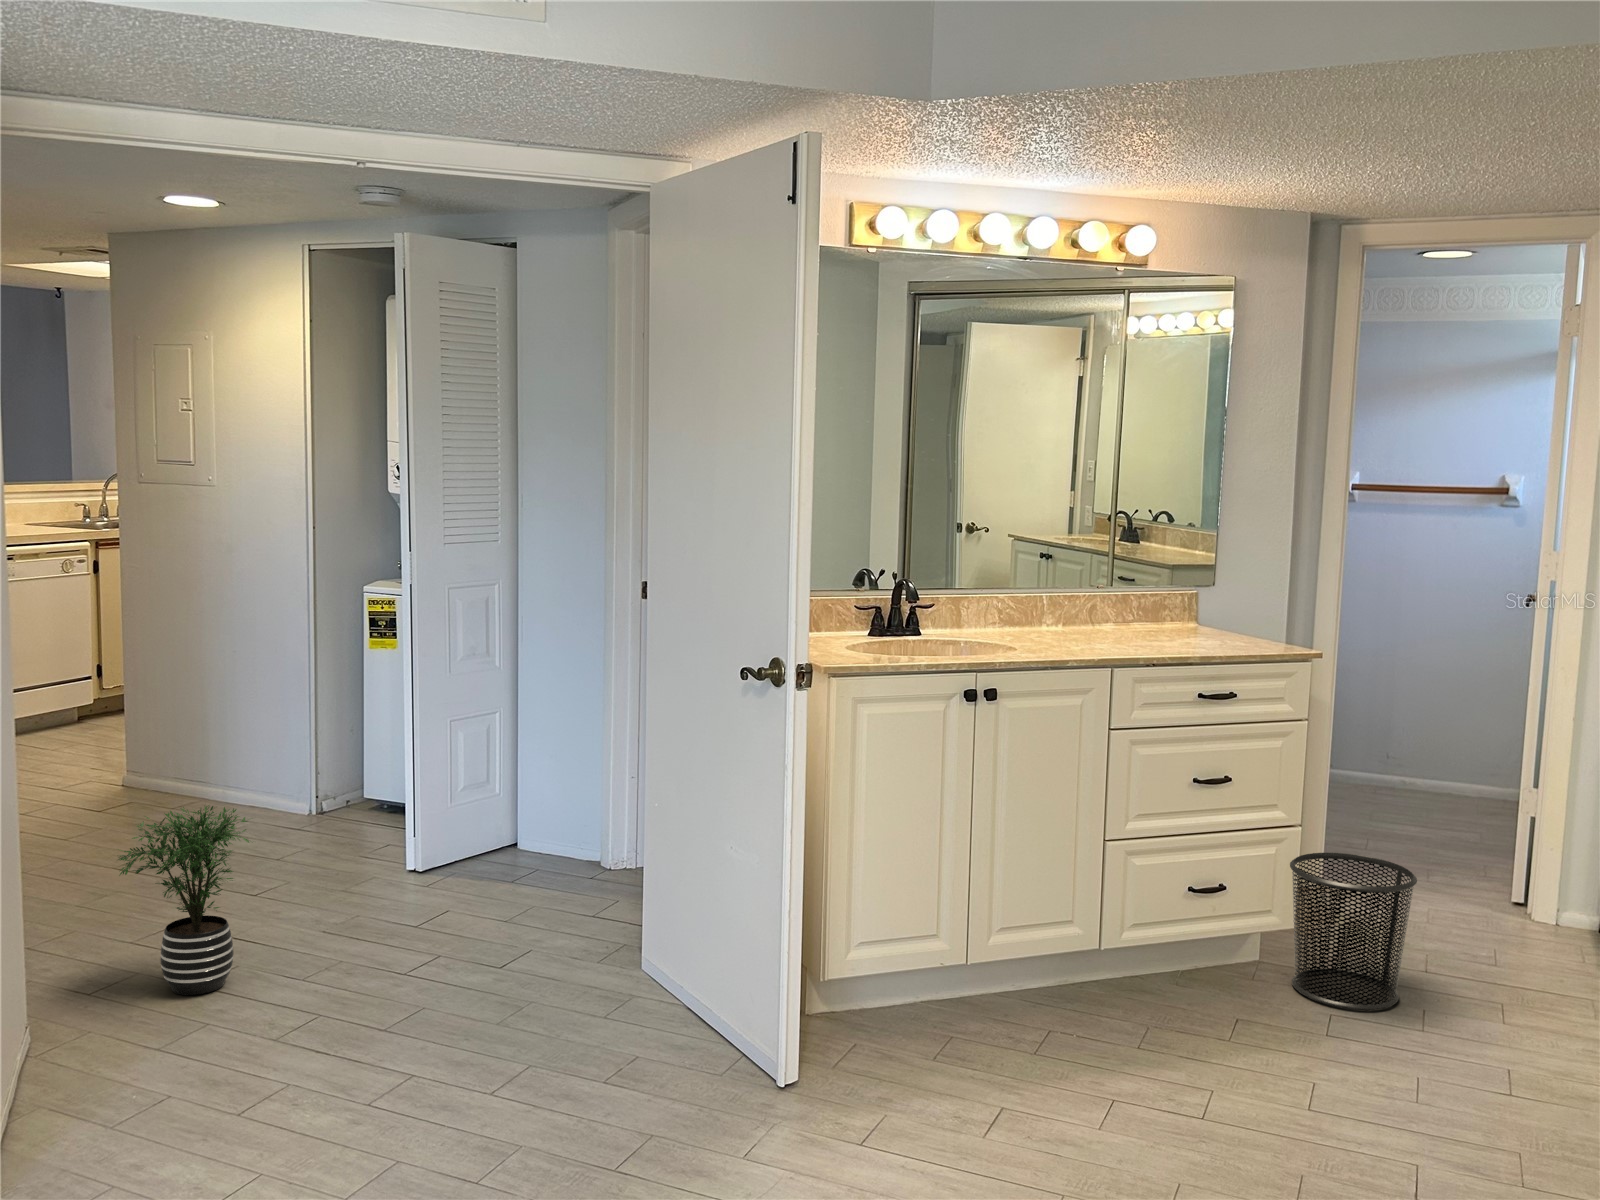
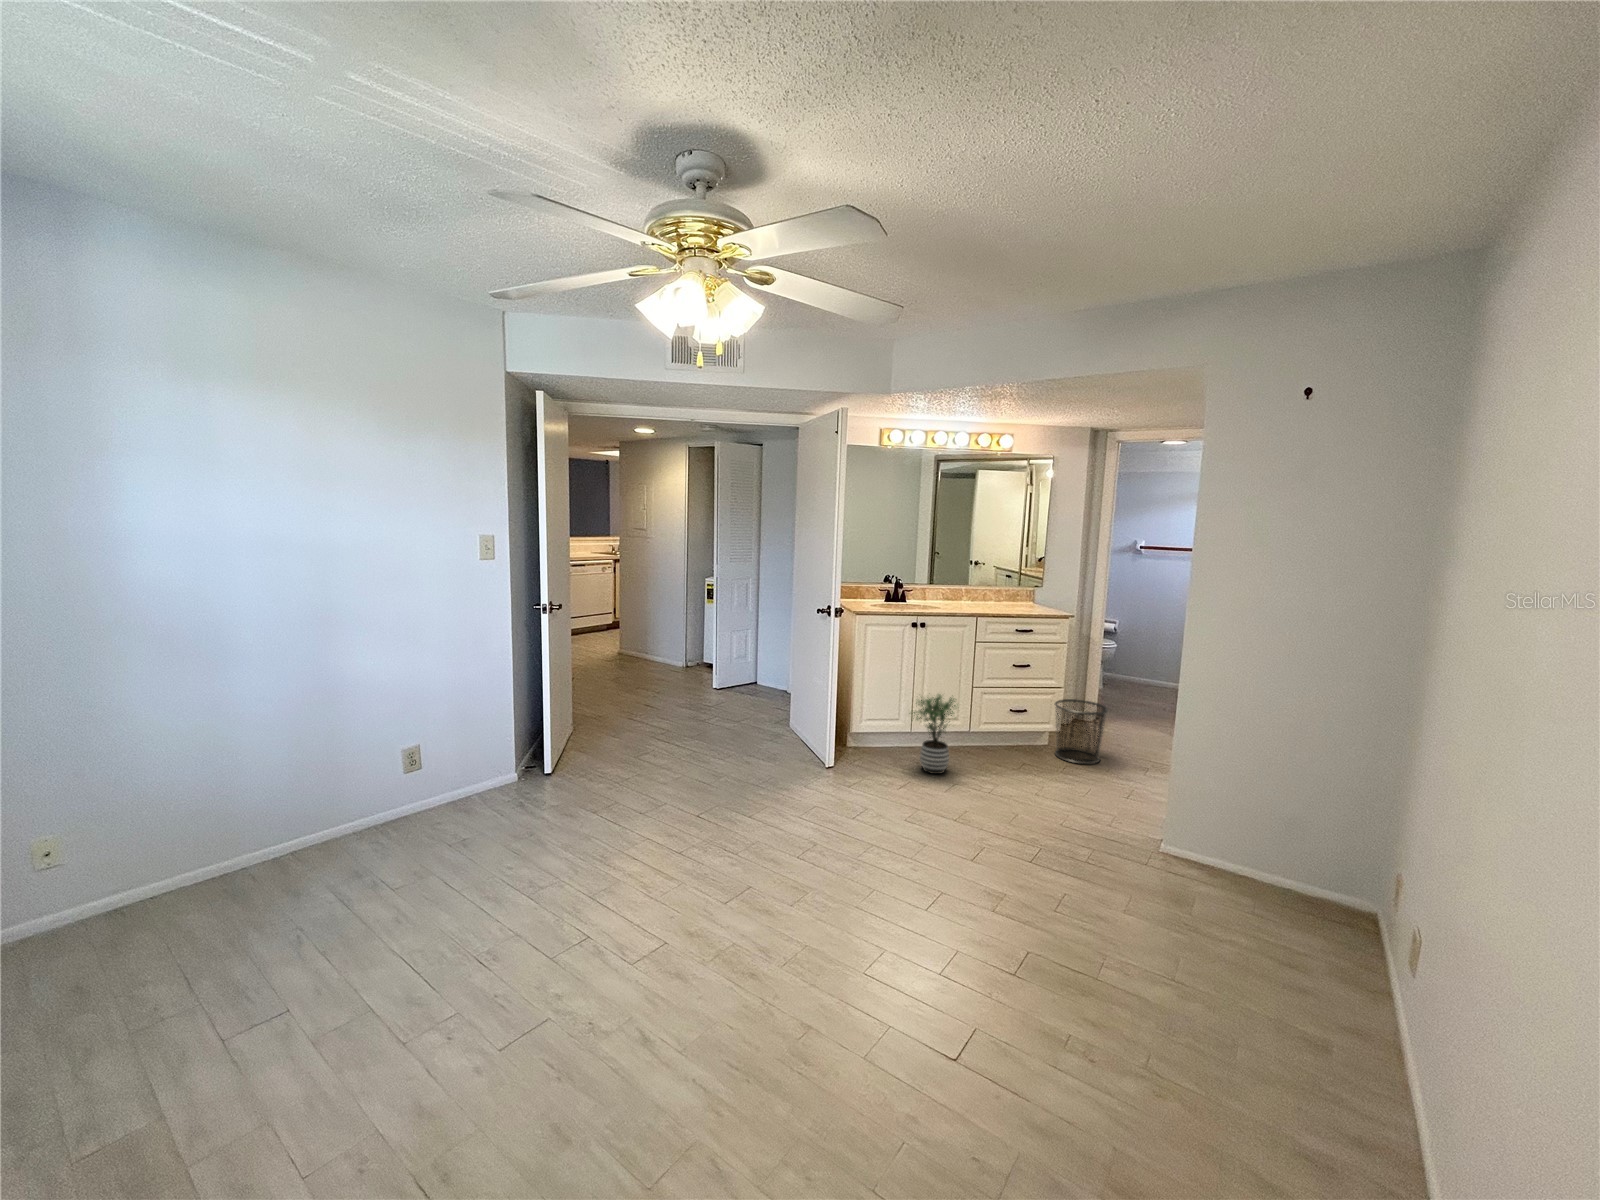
potted plant: present [118,805,249,995] -> present [912,695,956,774]

